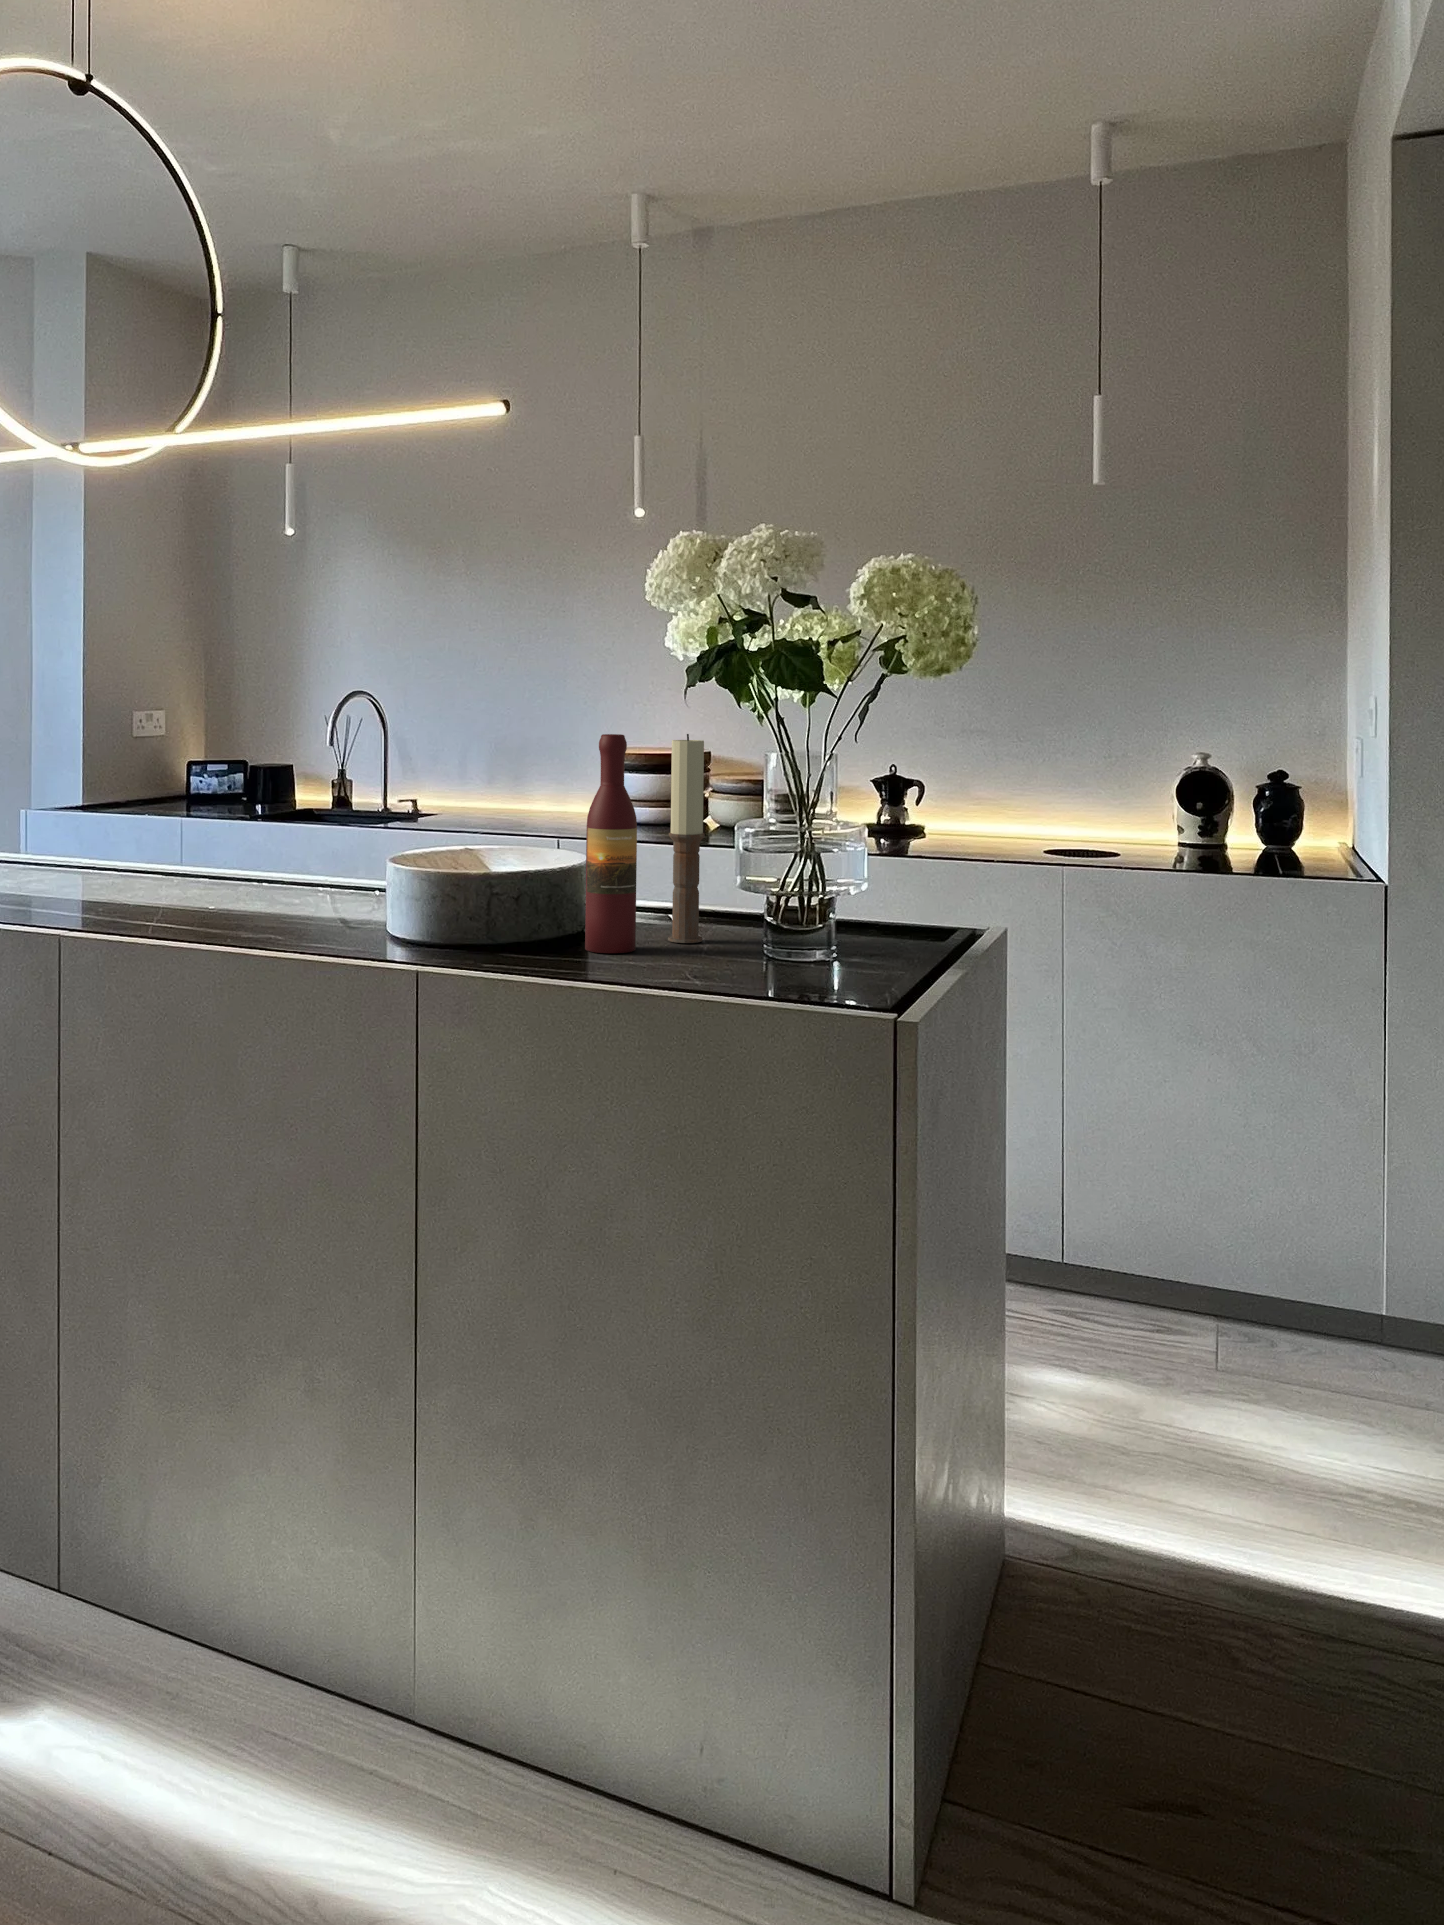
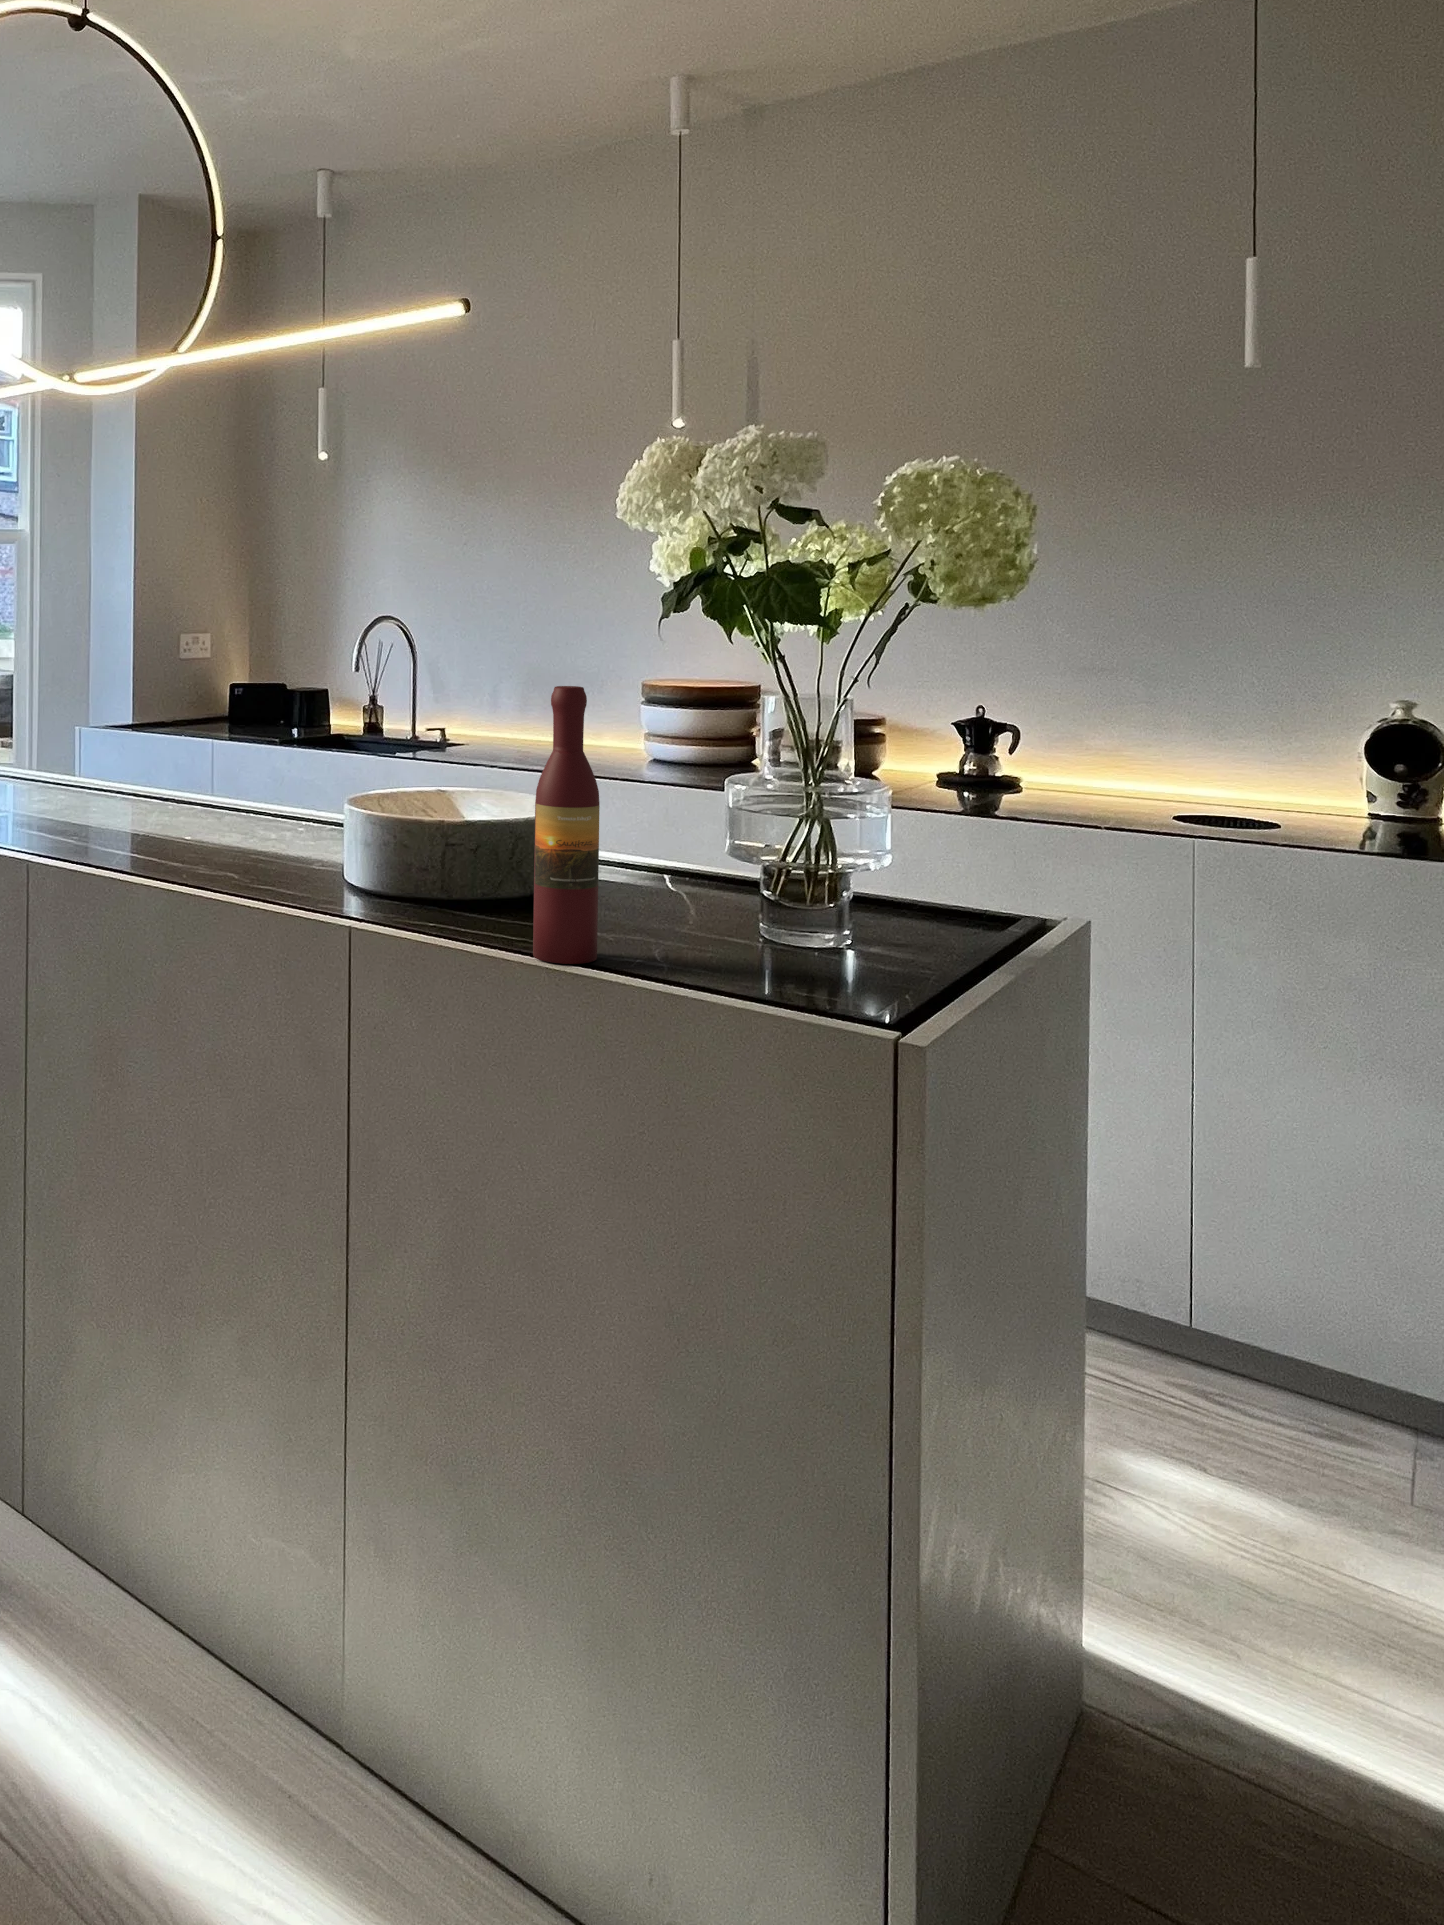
candle: present [668,734,705,943] -> none [645,686,692,952]

